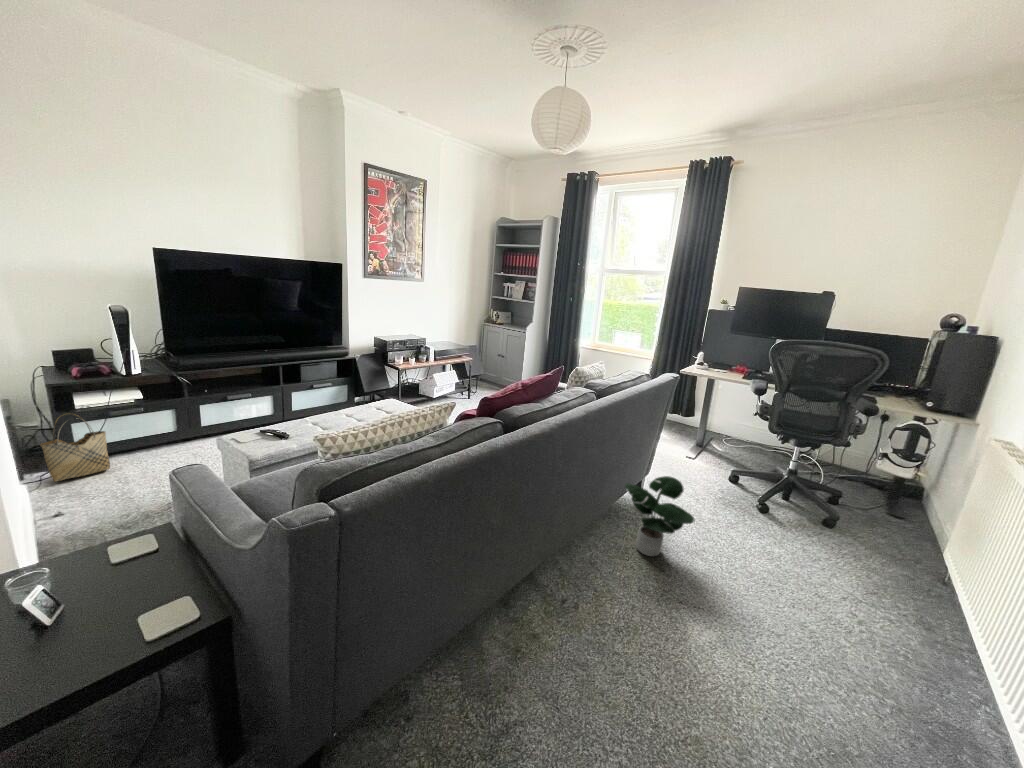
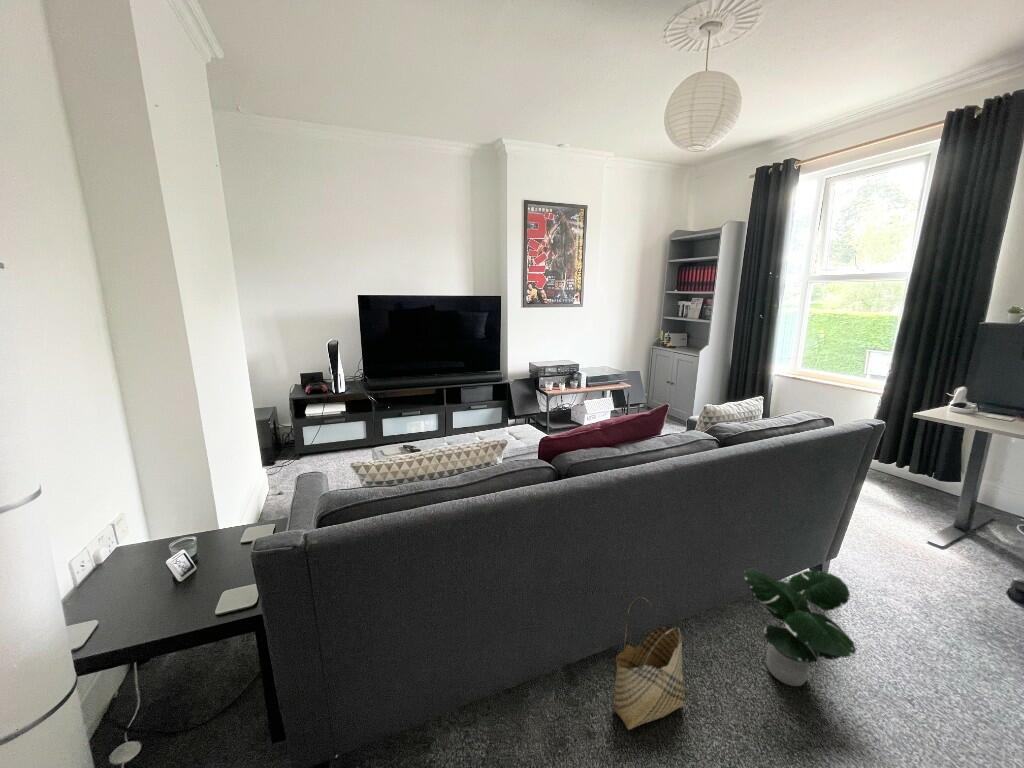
woven basket: present [41,414,110,482] -> present [613,597,685,730]

